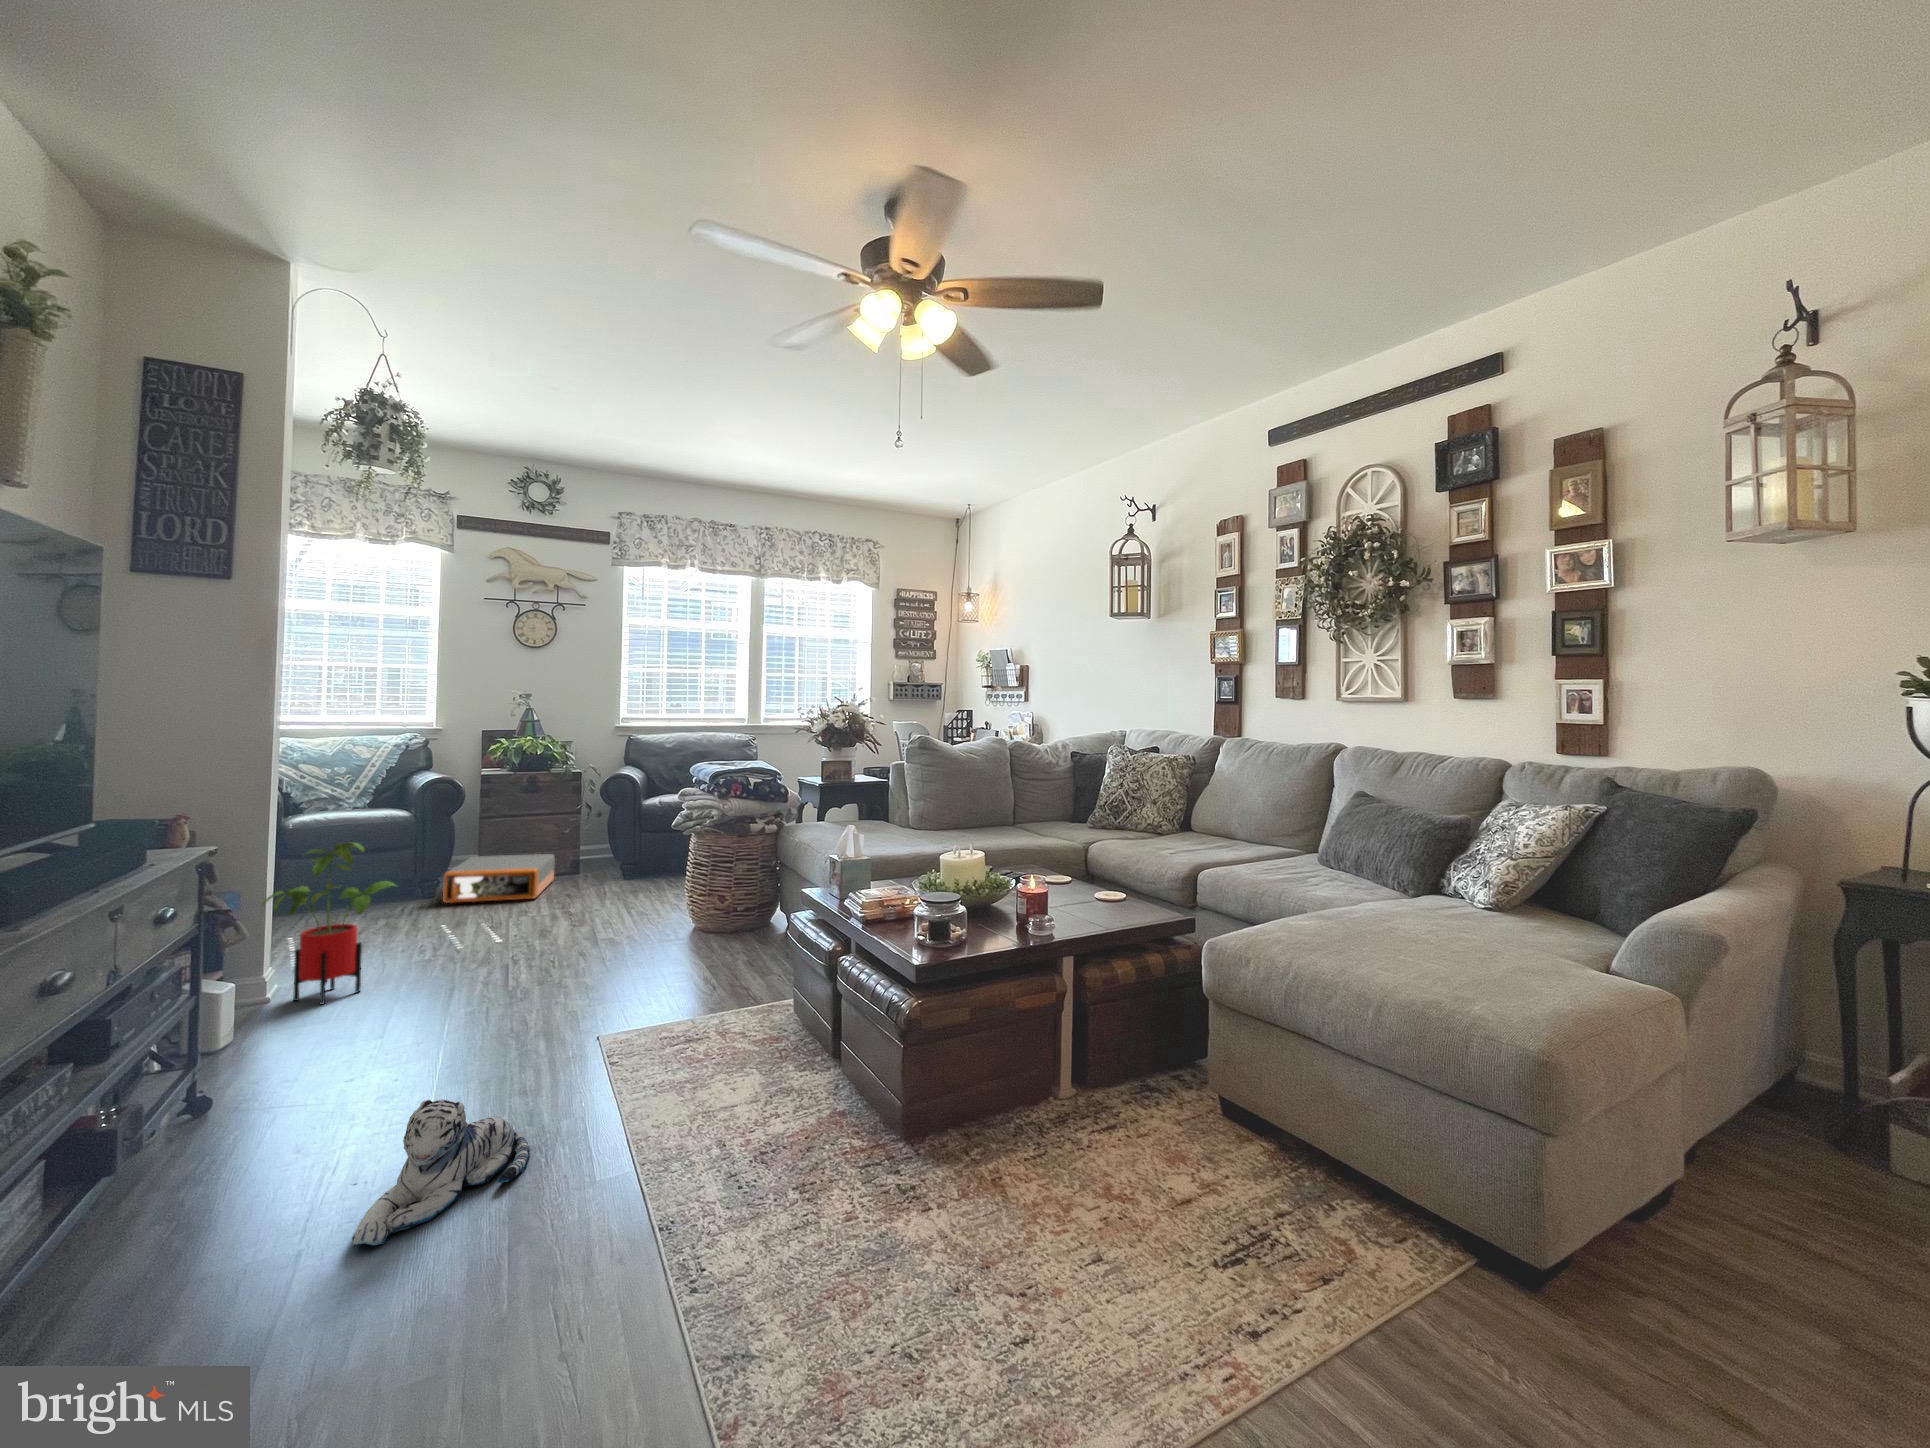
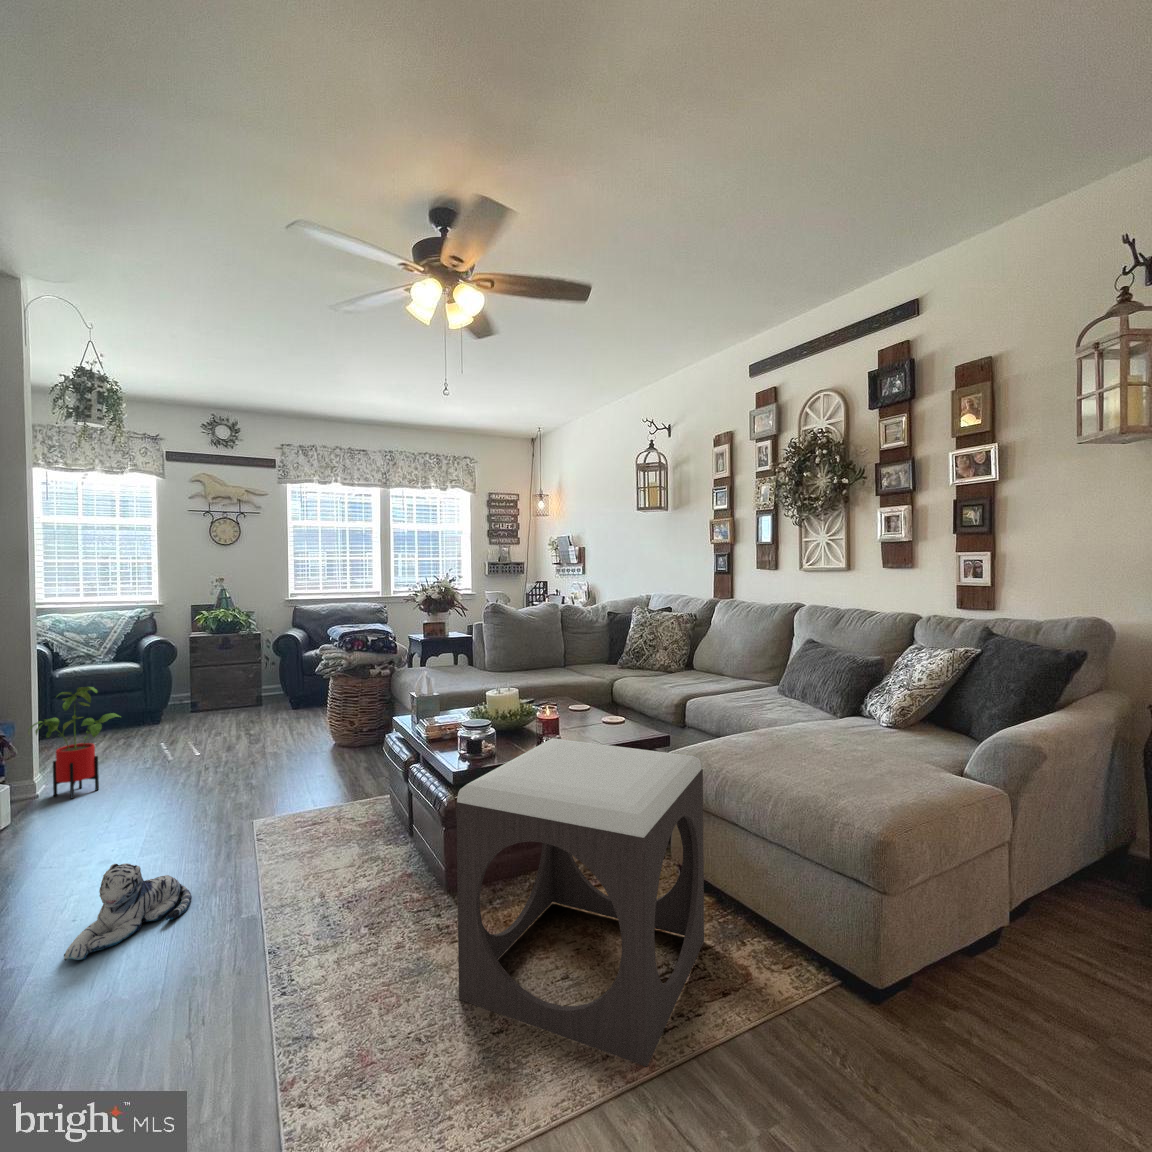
storage box: present [443,854,555,903] -> none [164,692,244,727]
footstool: none [954,920,1277,1388] -> present [456,738,704,1067]

